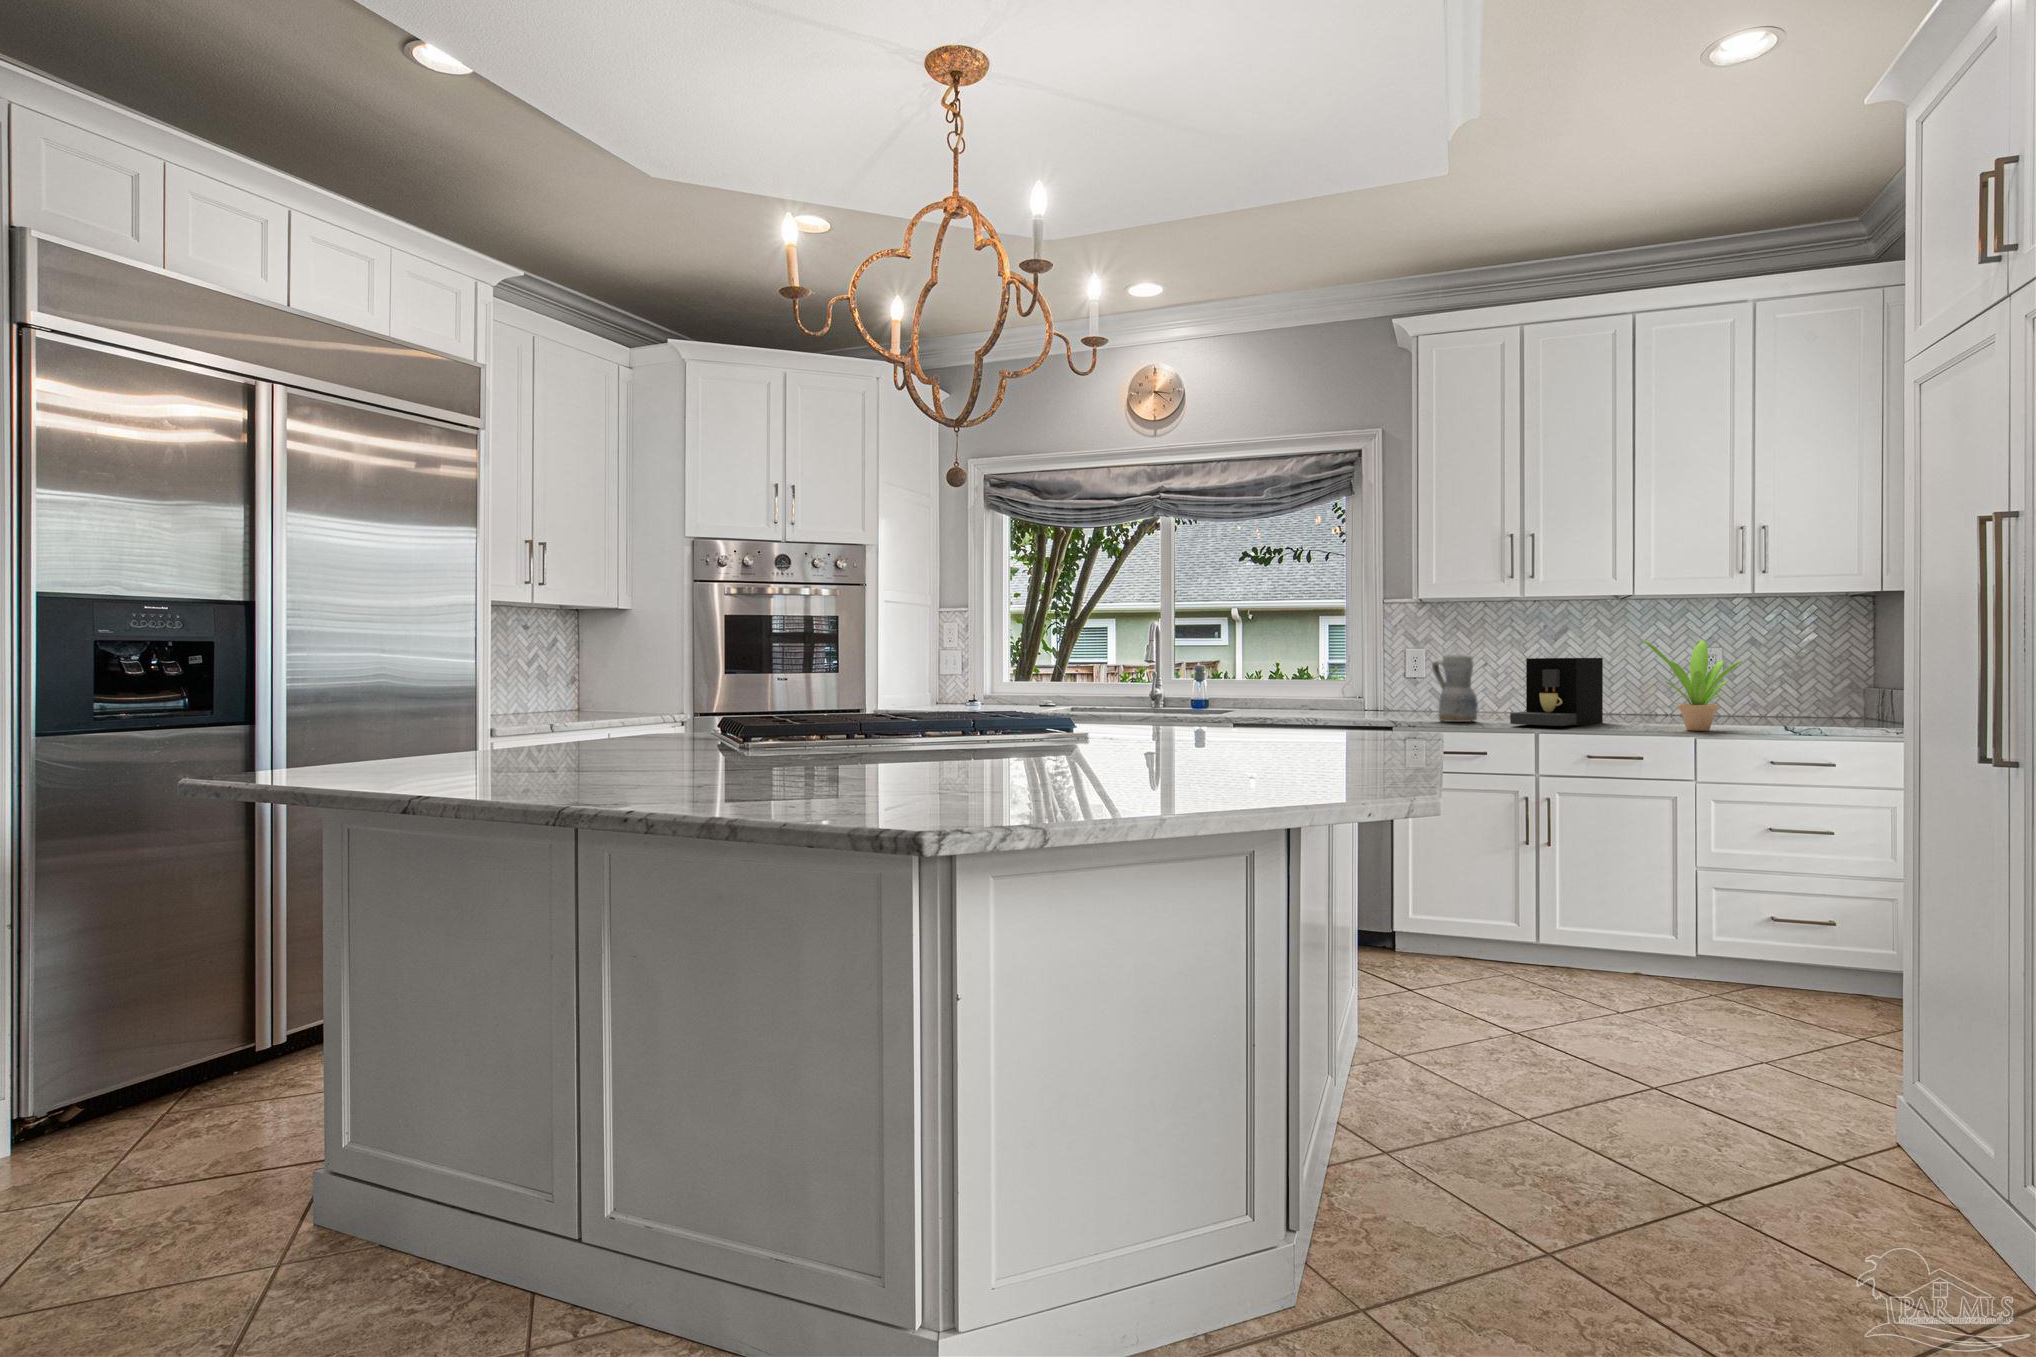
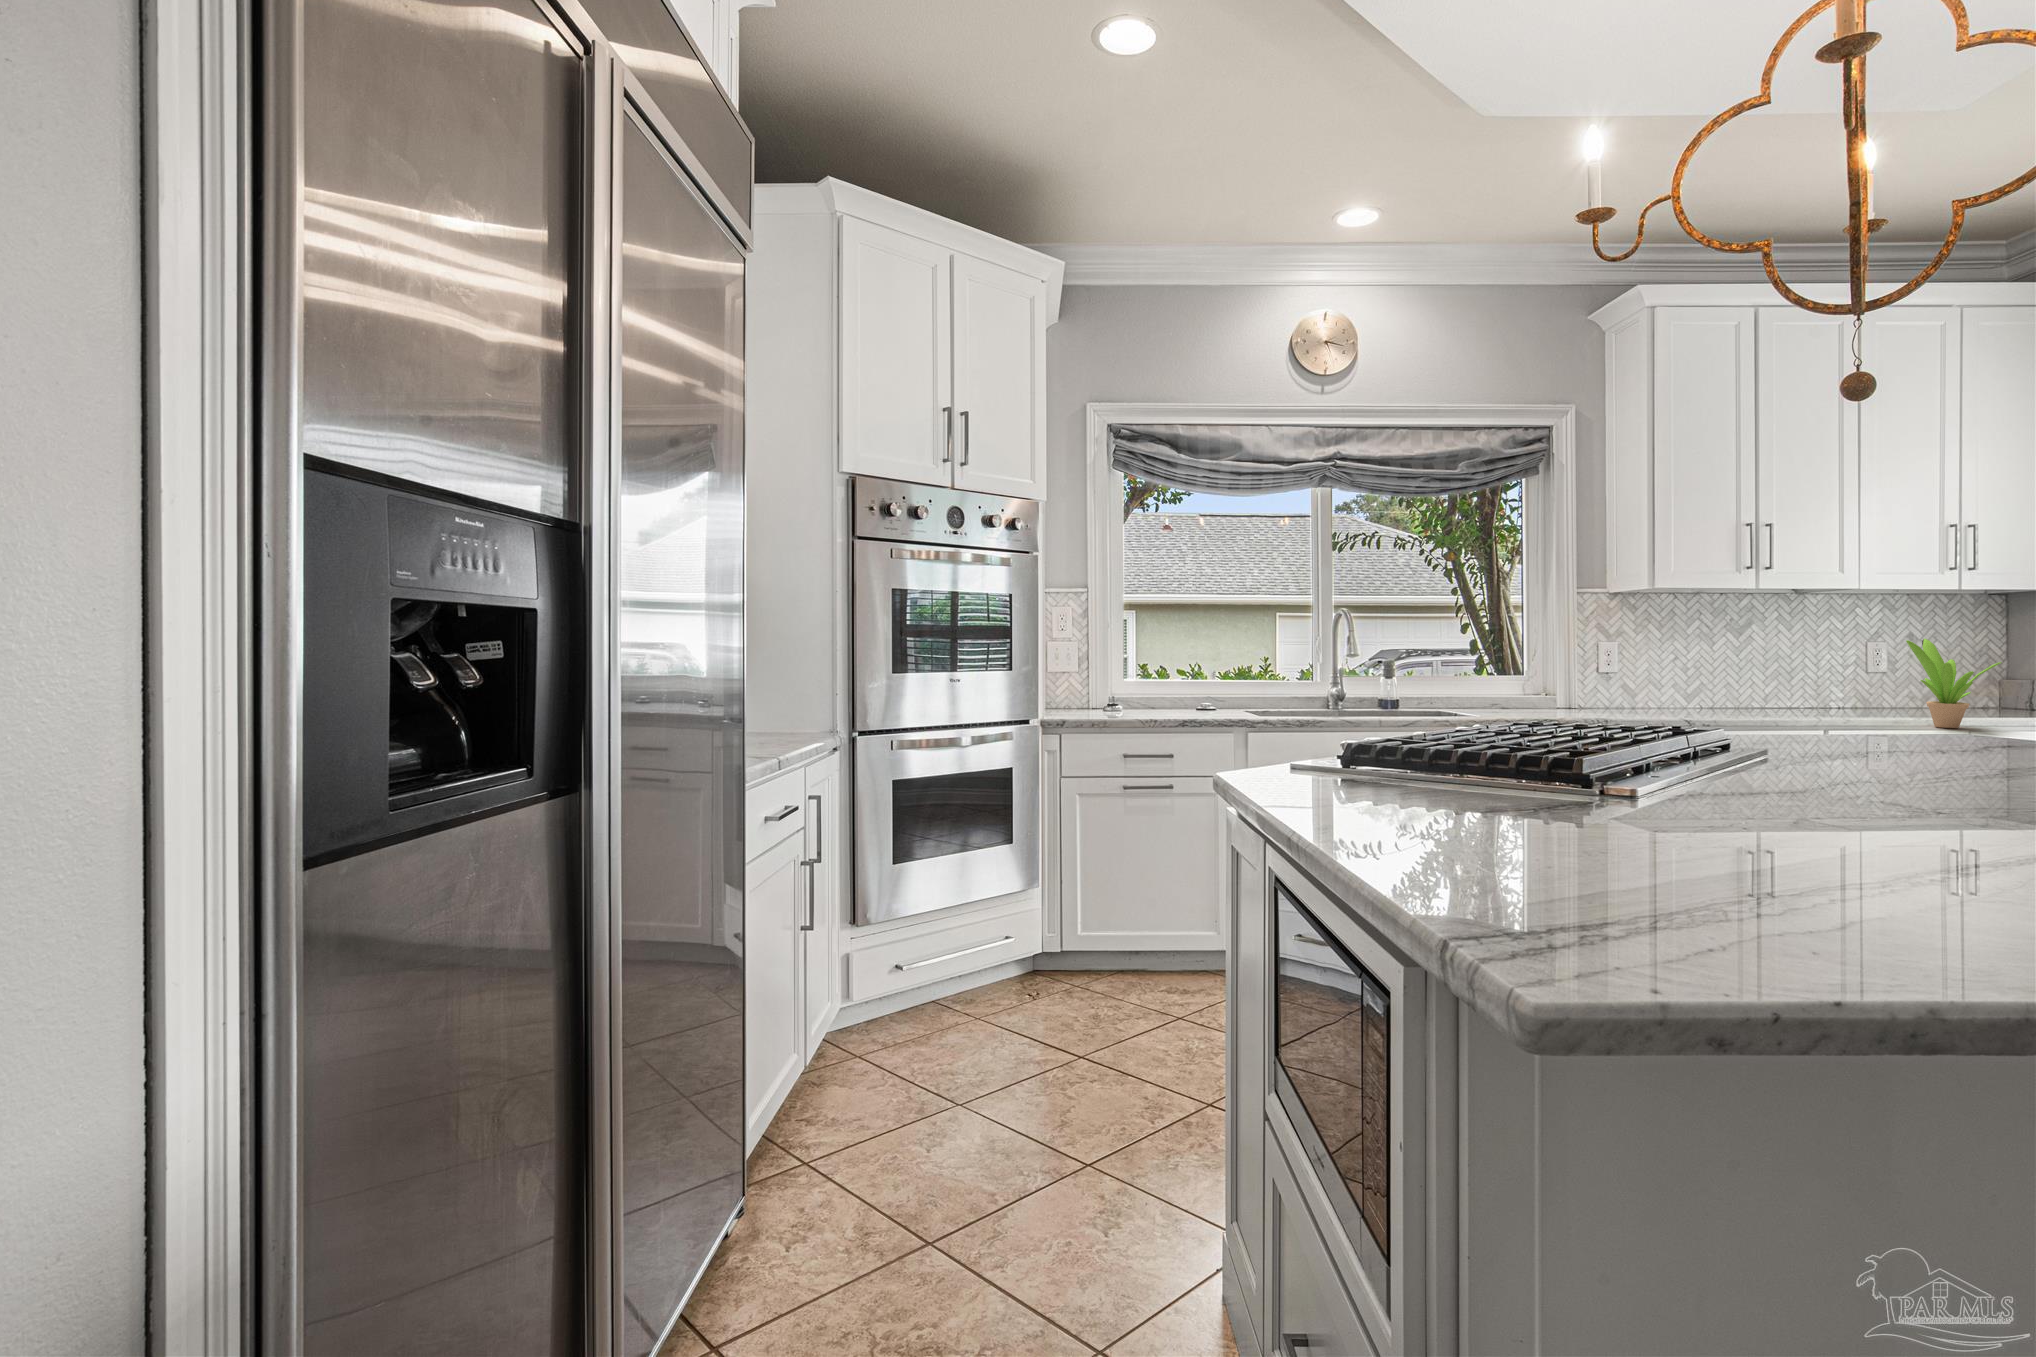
ceramic pitcher: present [1432,655,1478,722] -> none [1660,650,1714,720]
coffee maker: present [1510,658,1603,726] -> none [1759,653,1834,725]

